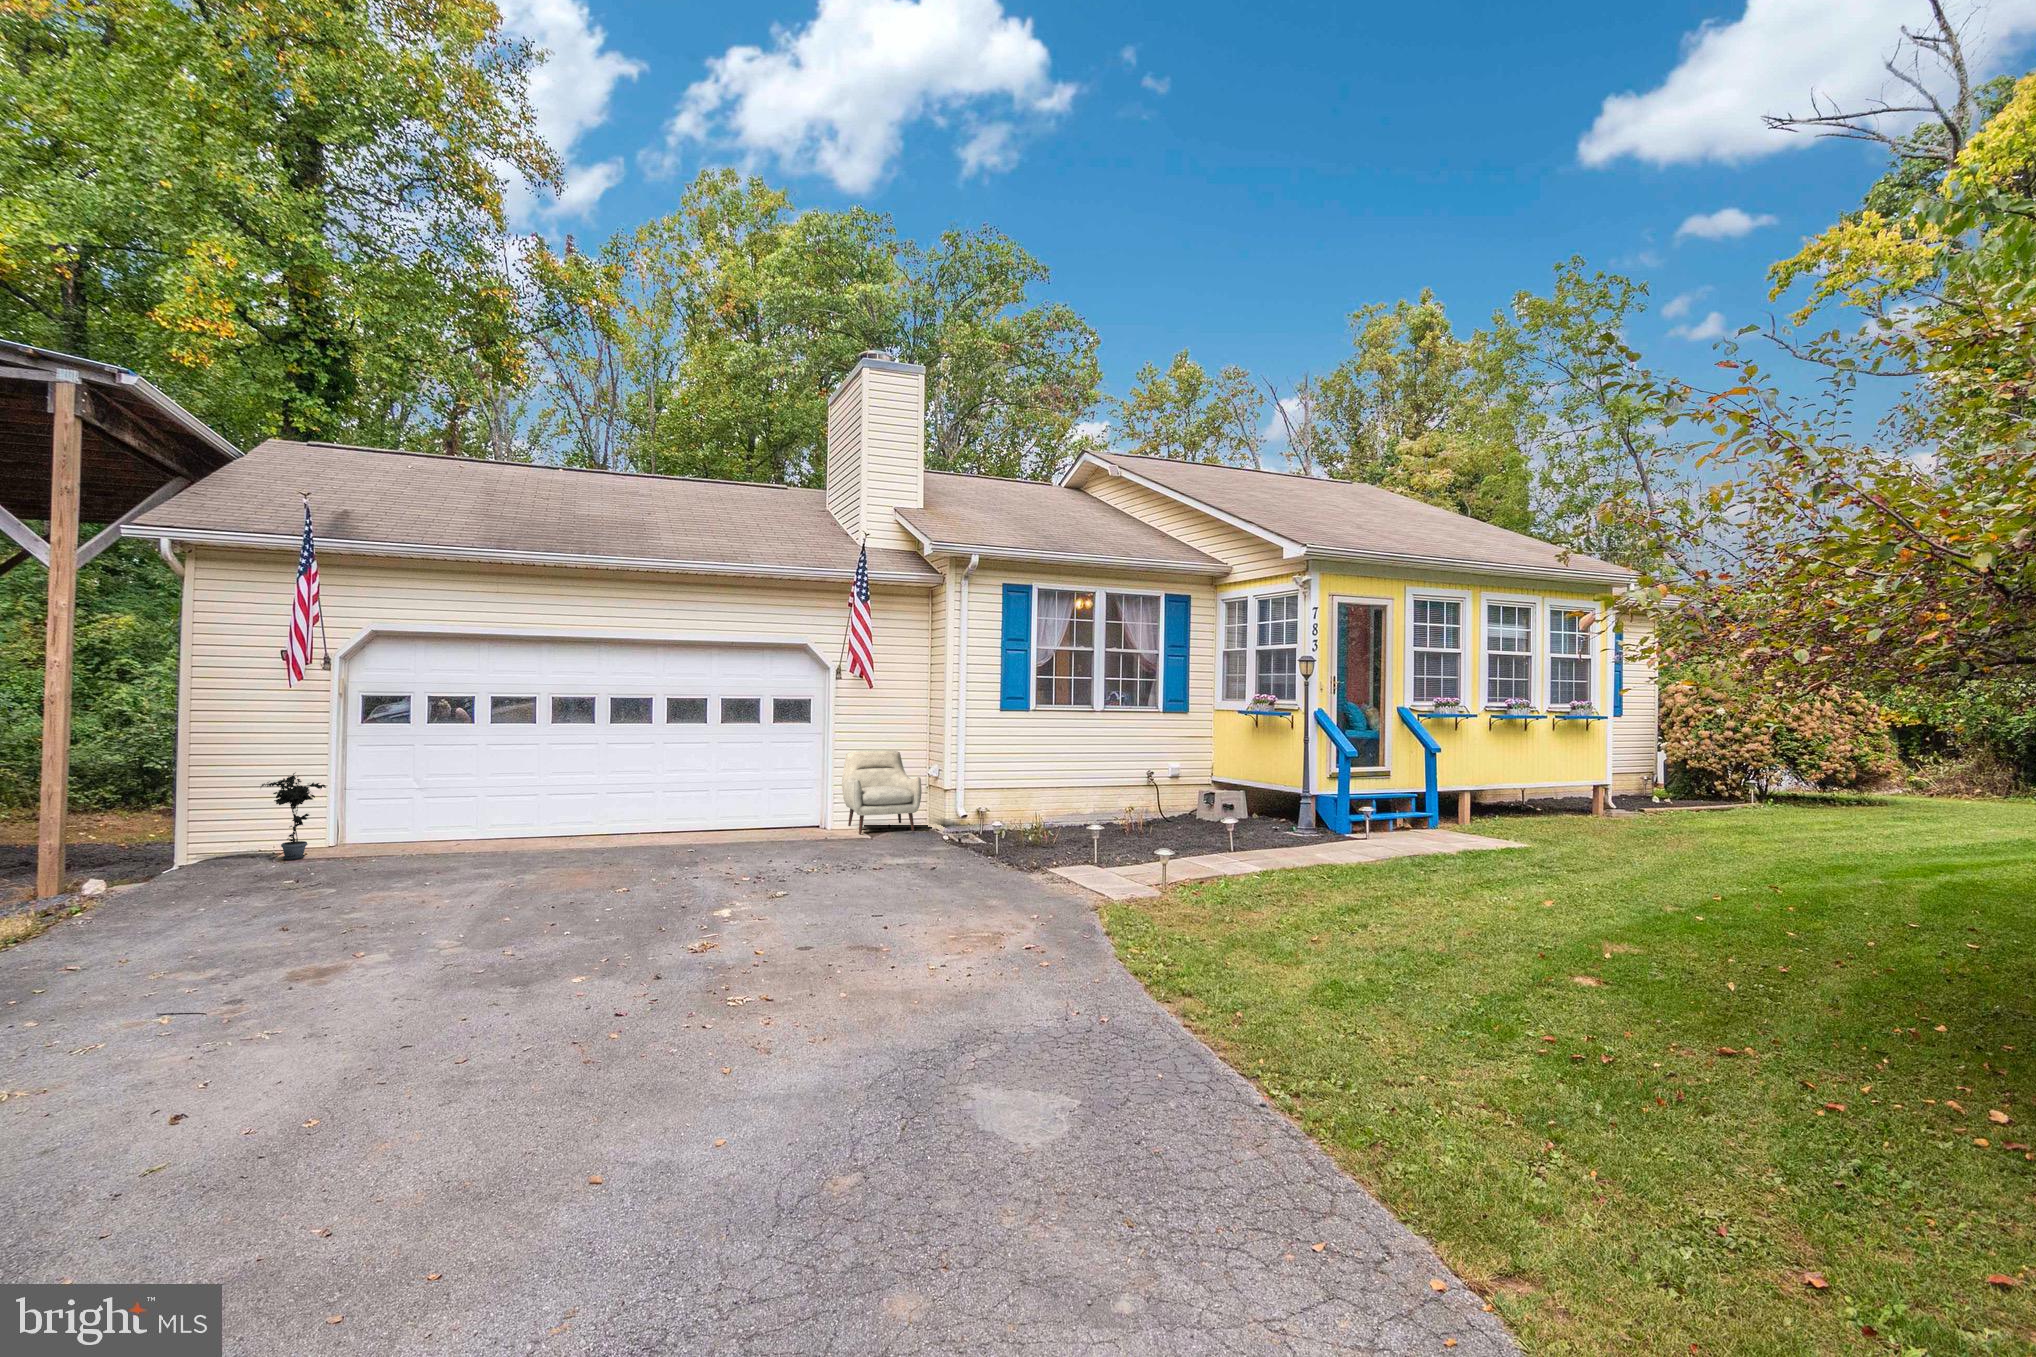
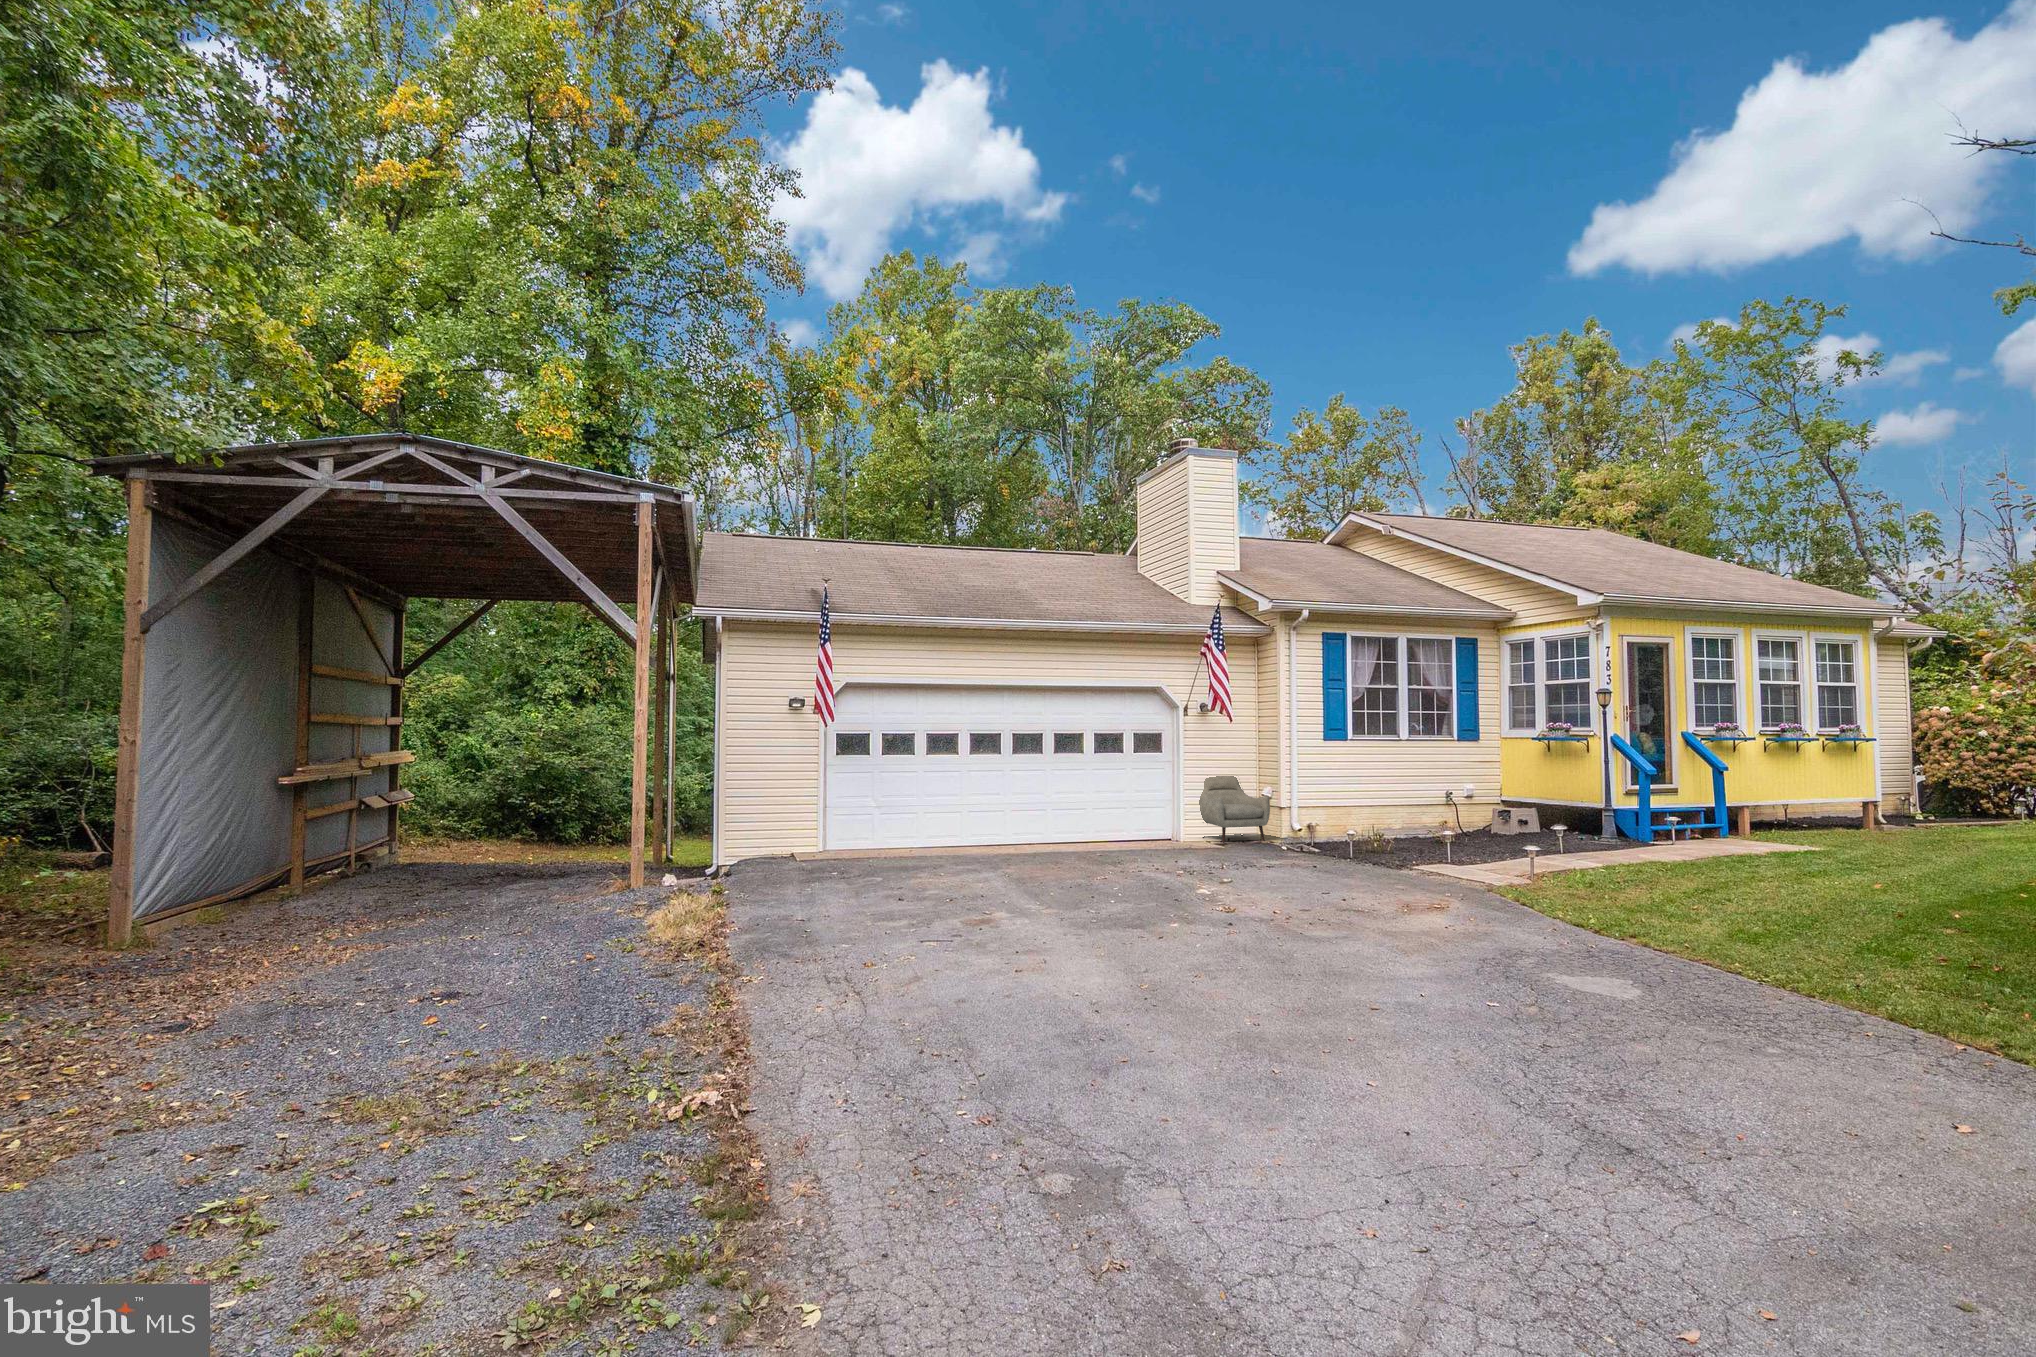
potted plant: present [261,773,326,860] -> none [798,792,843,859]

